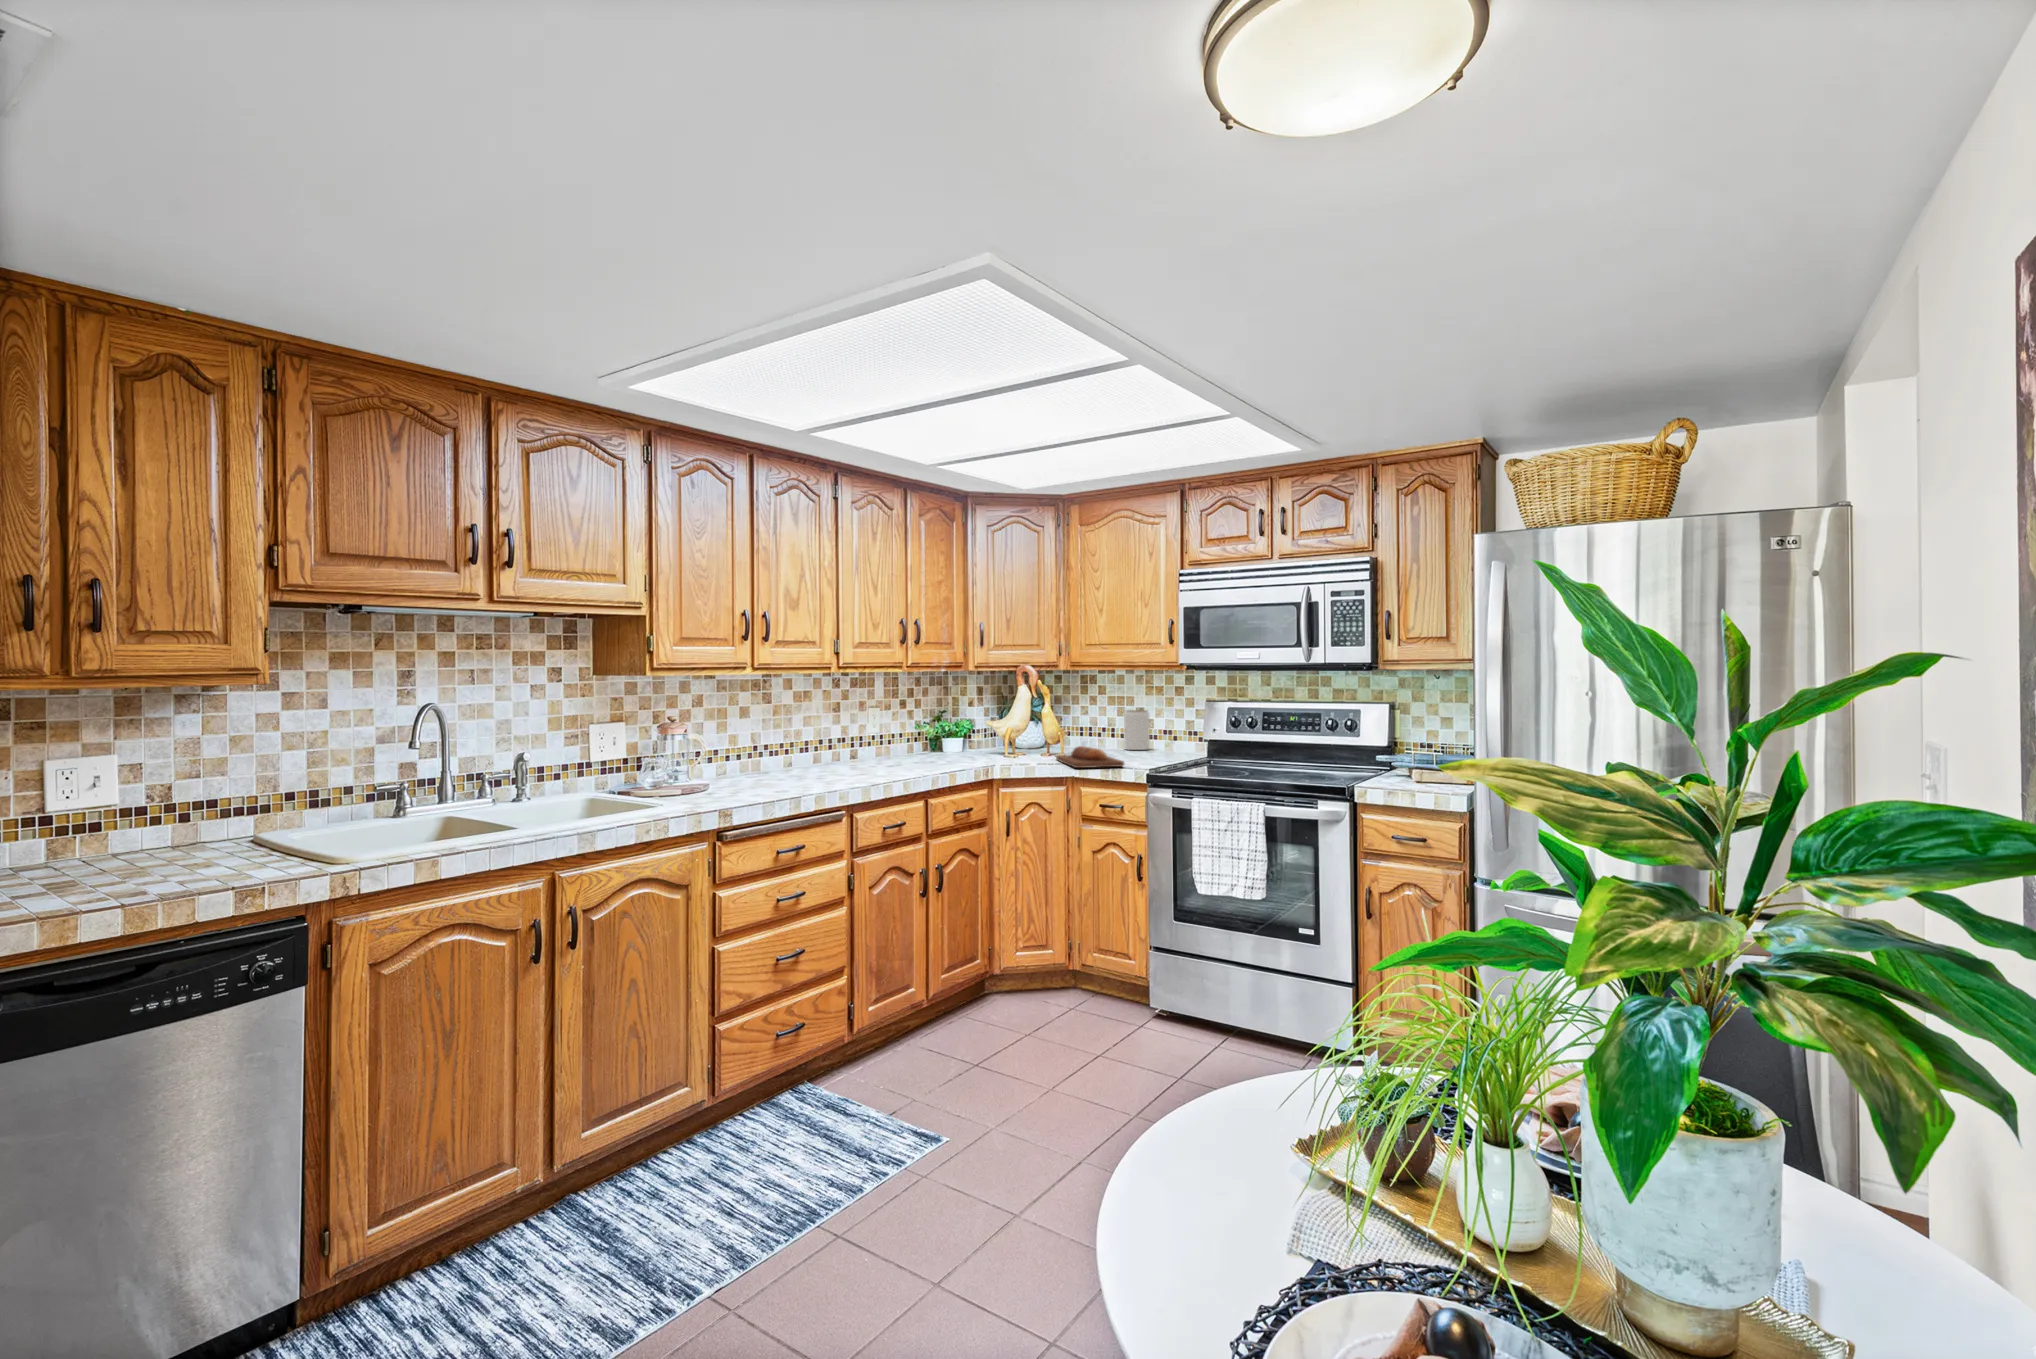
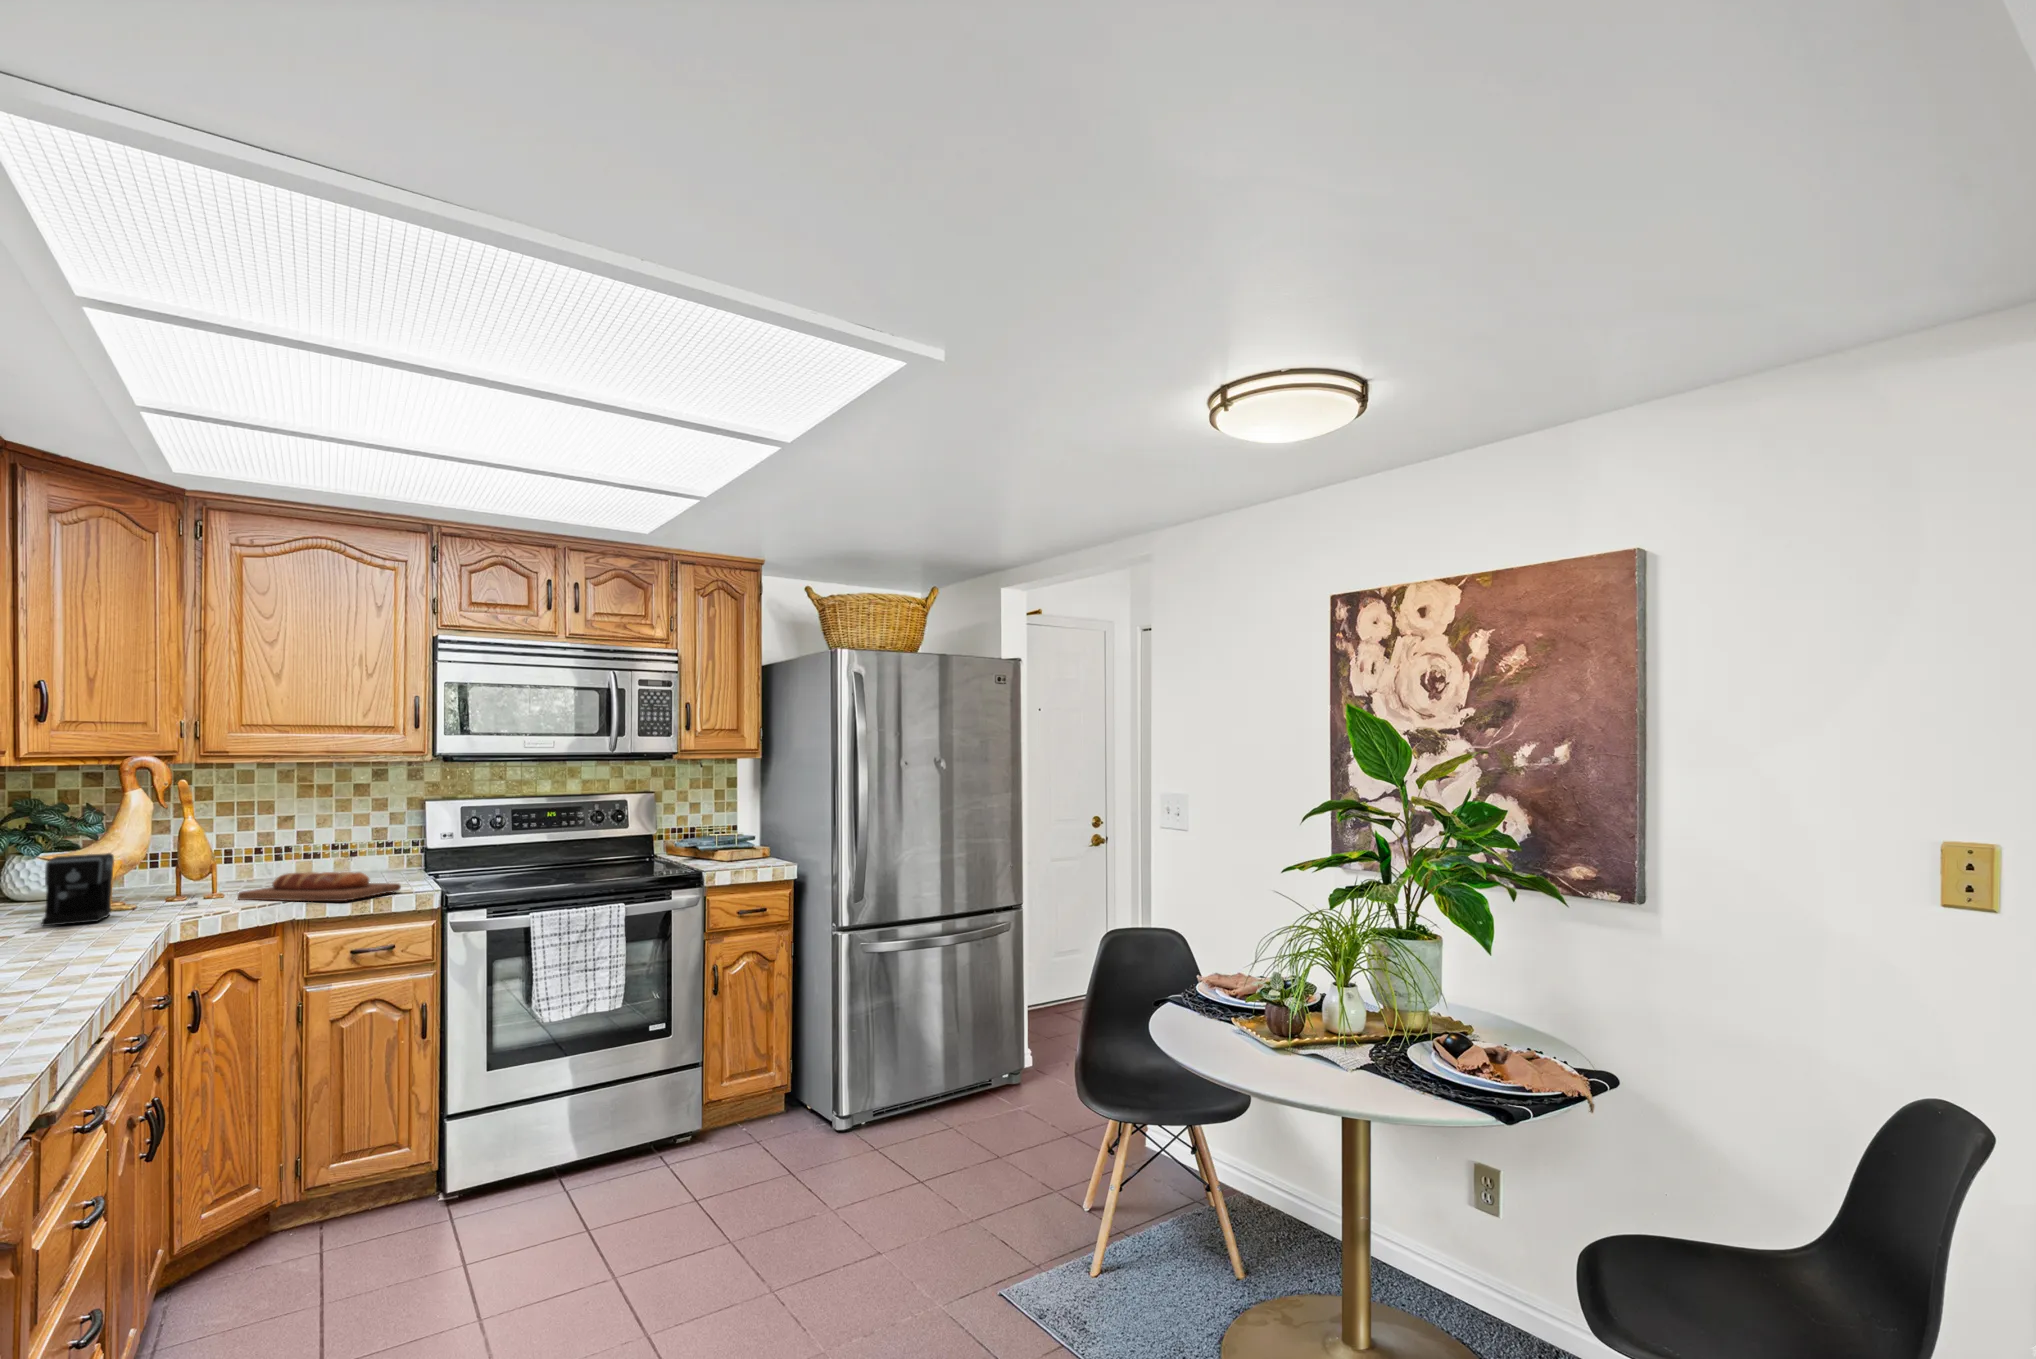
jar: present [1124,710,1150,750] -> none [264,818,311,876]
coffee maker: none [953,723,1029,762] -> present [42,853,198,926]

